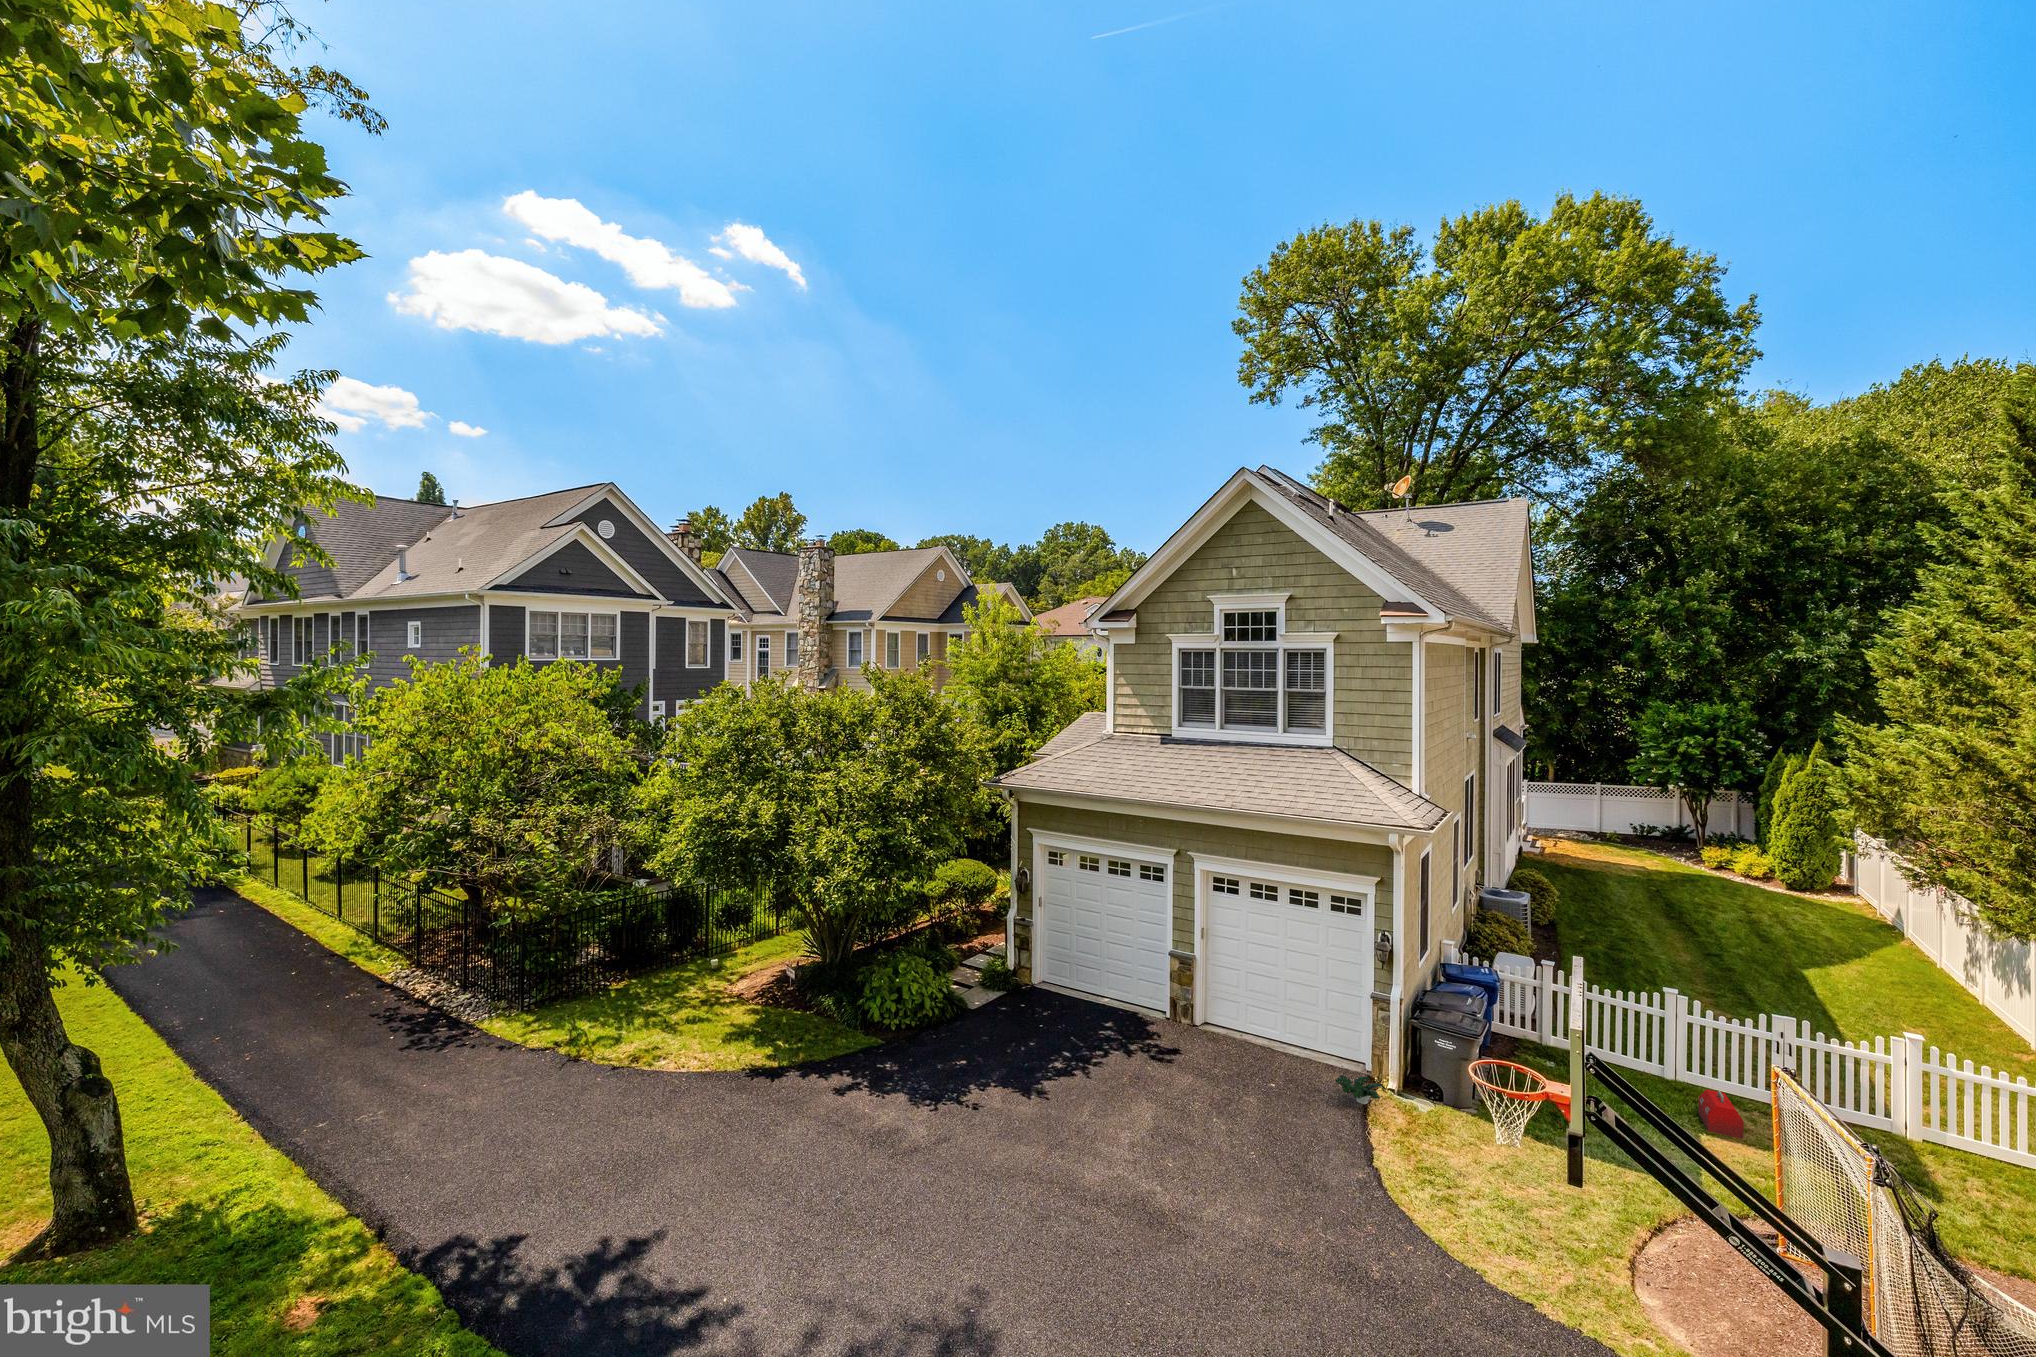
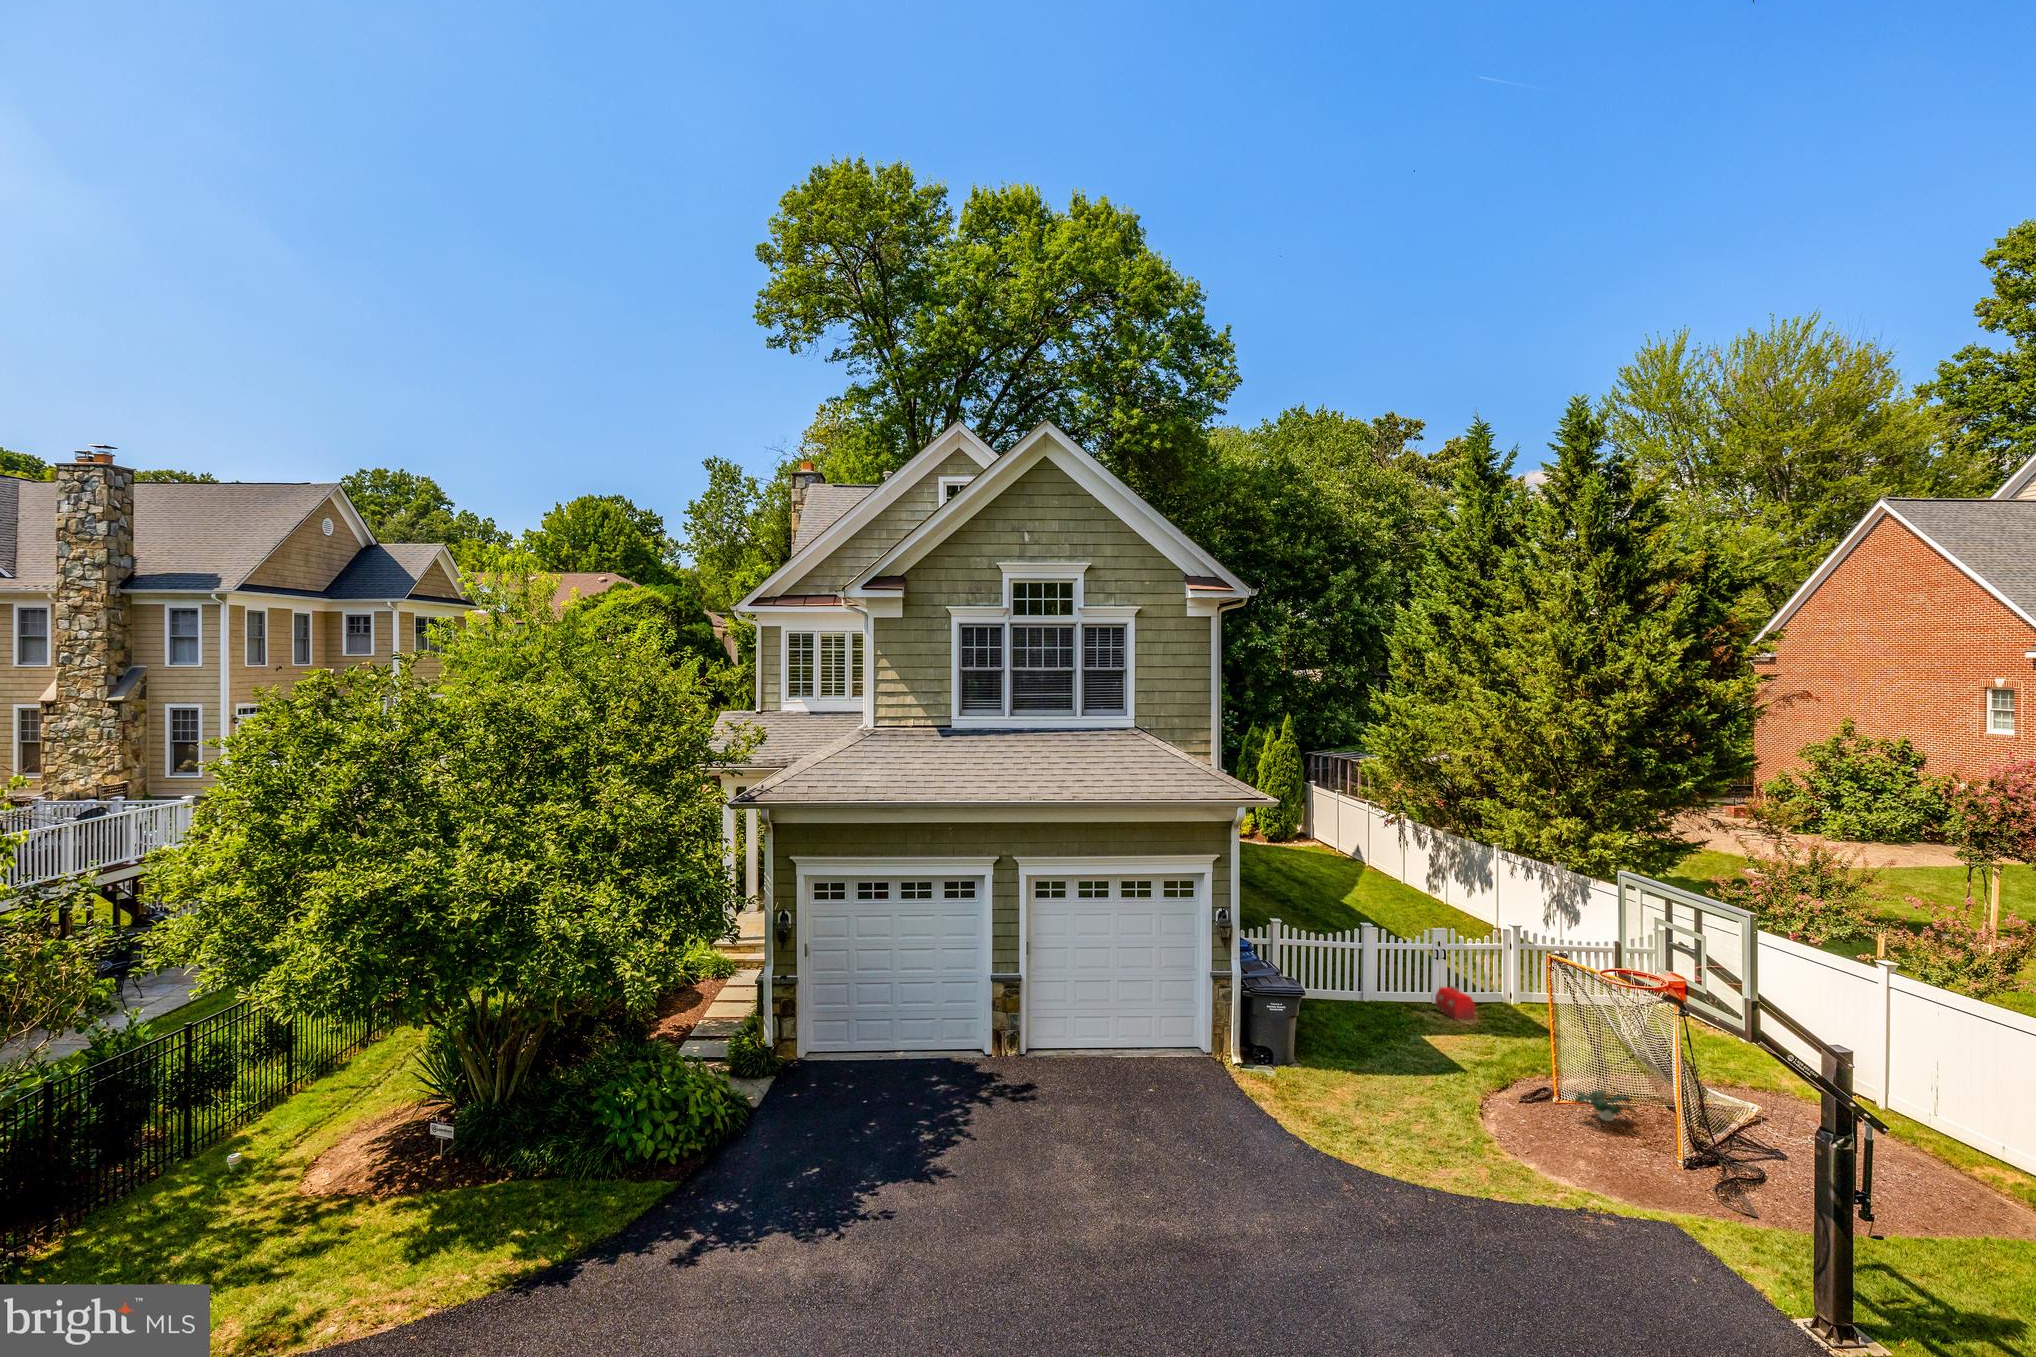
potted plant: present [1335,1075,1387,1104] -> present [1575,1090,1633,1121]

